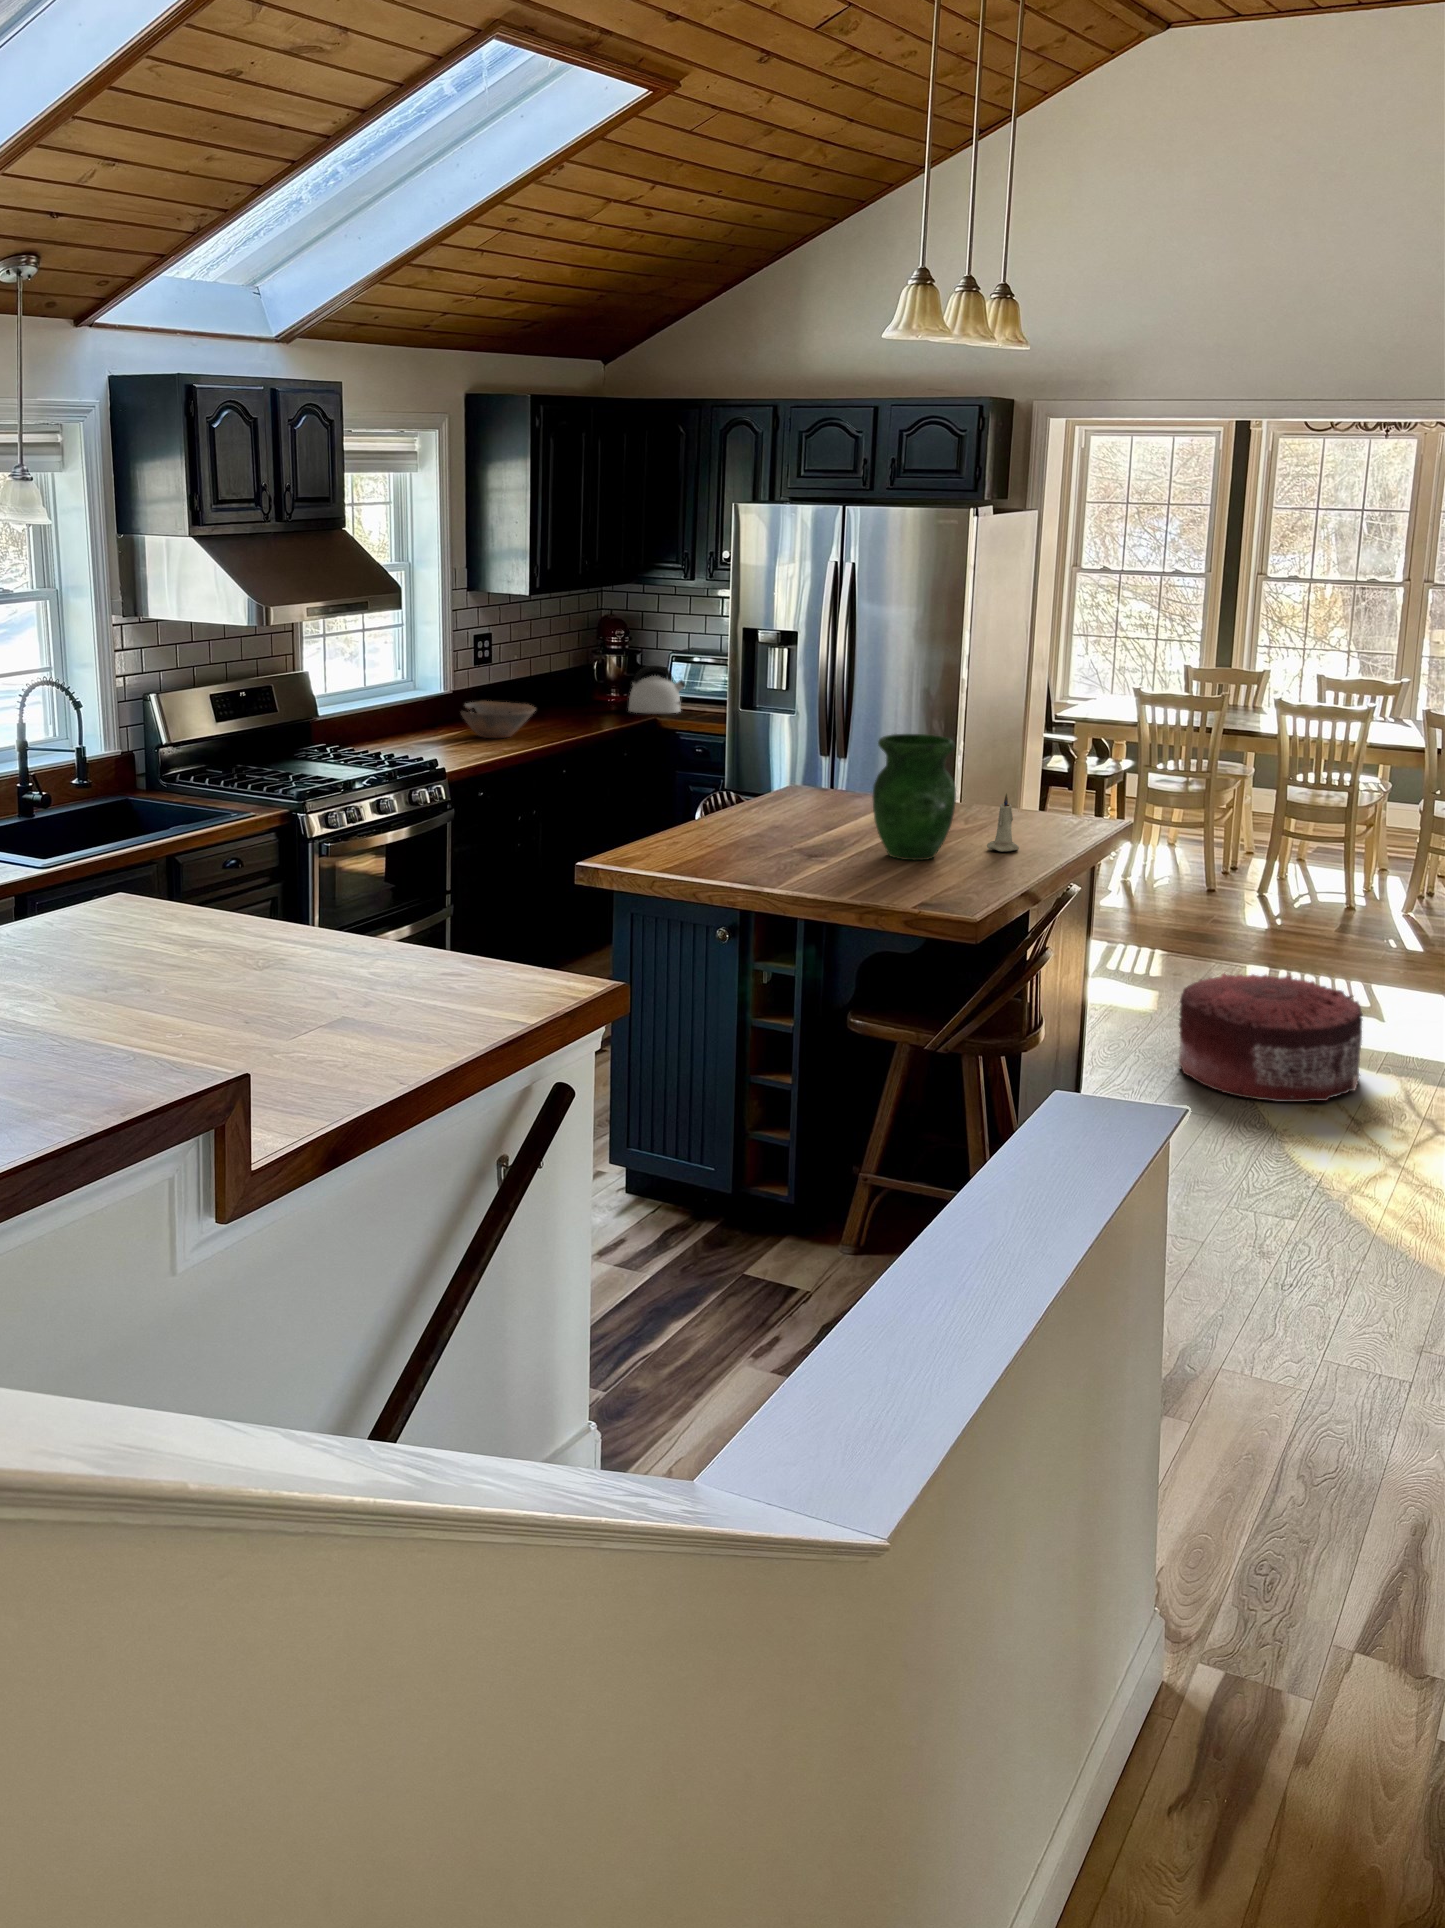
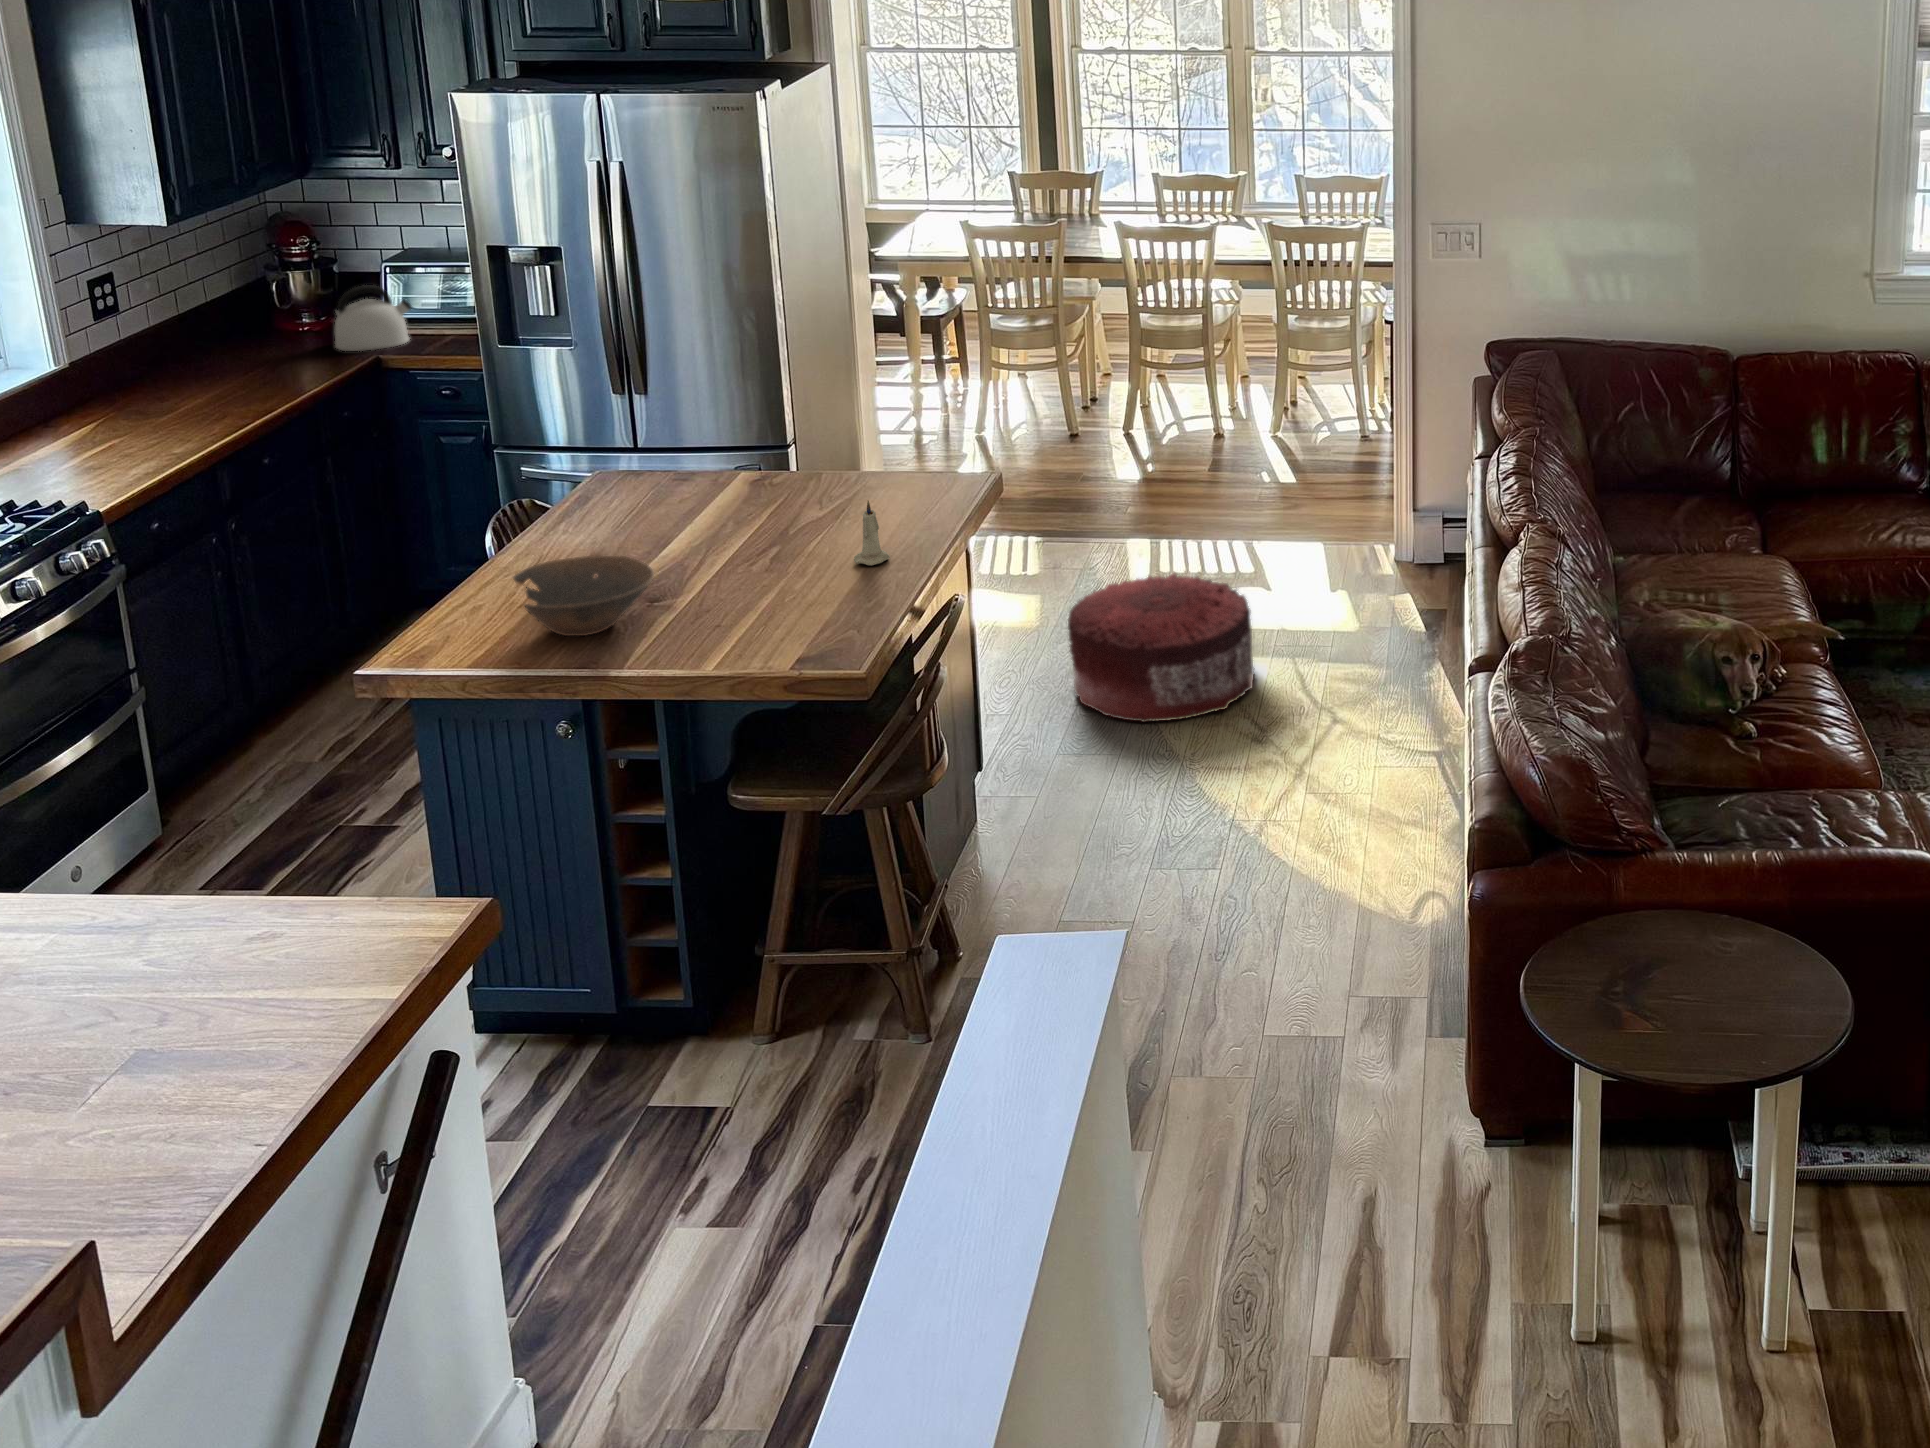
bowl: present [461,701,535,738] -> present [513,556,654,636]
vase: present [873,734,956,860] -> none [716,452,815,600]

